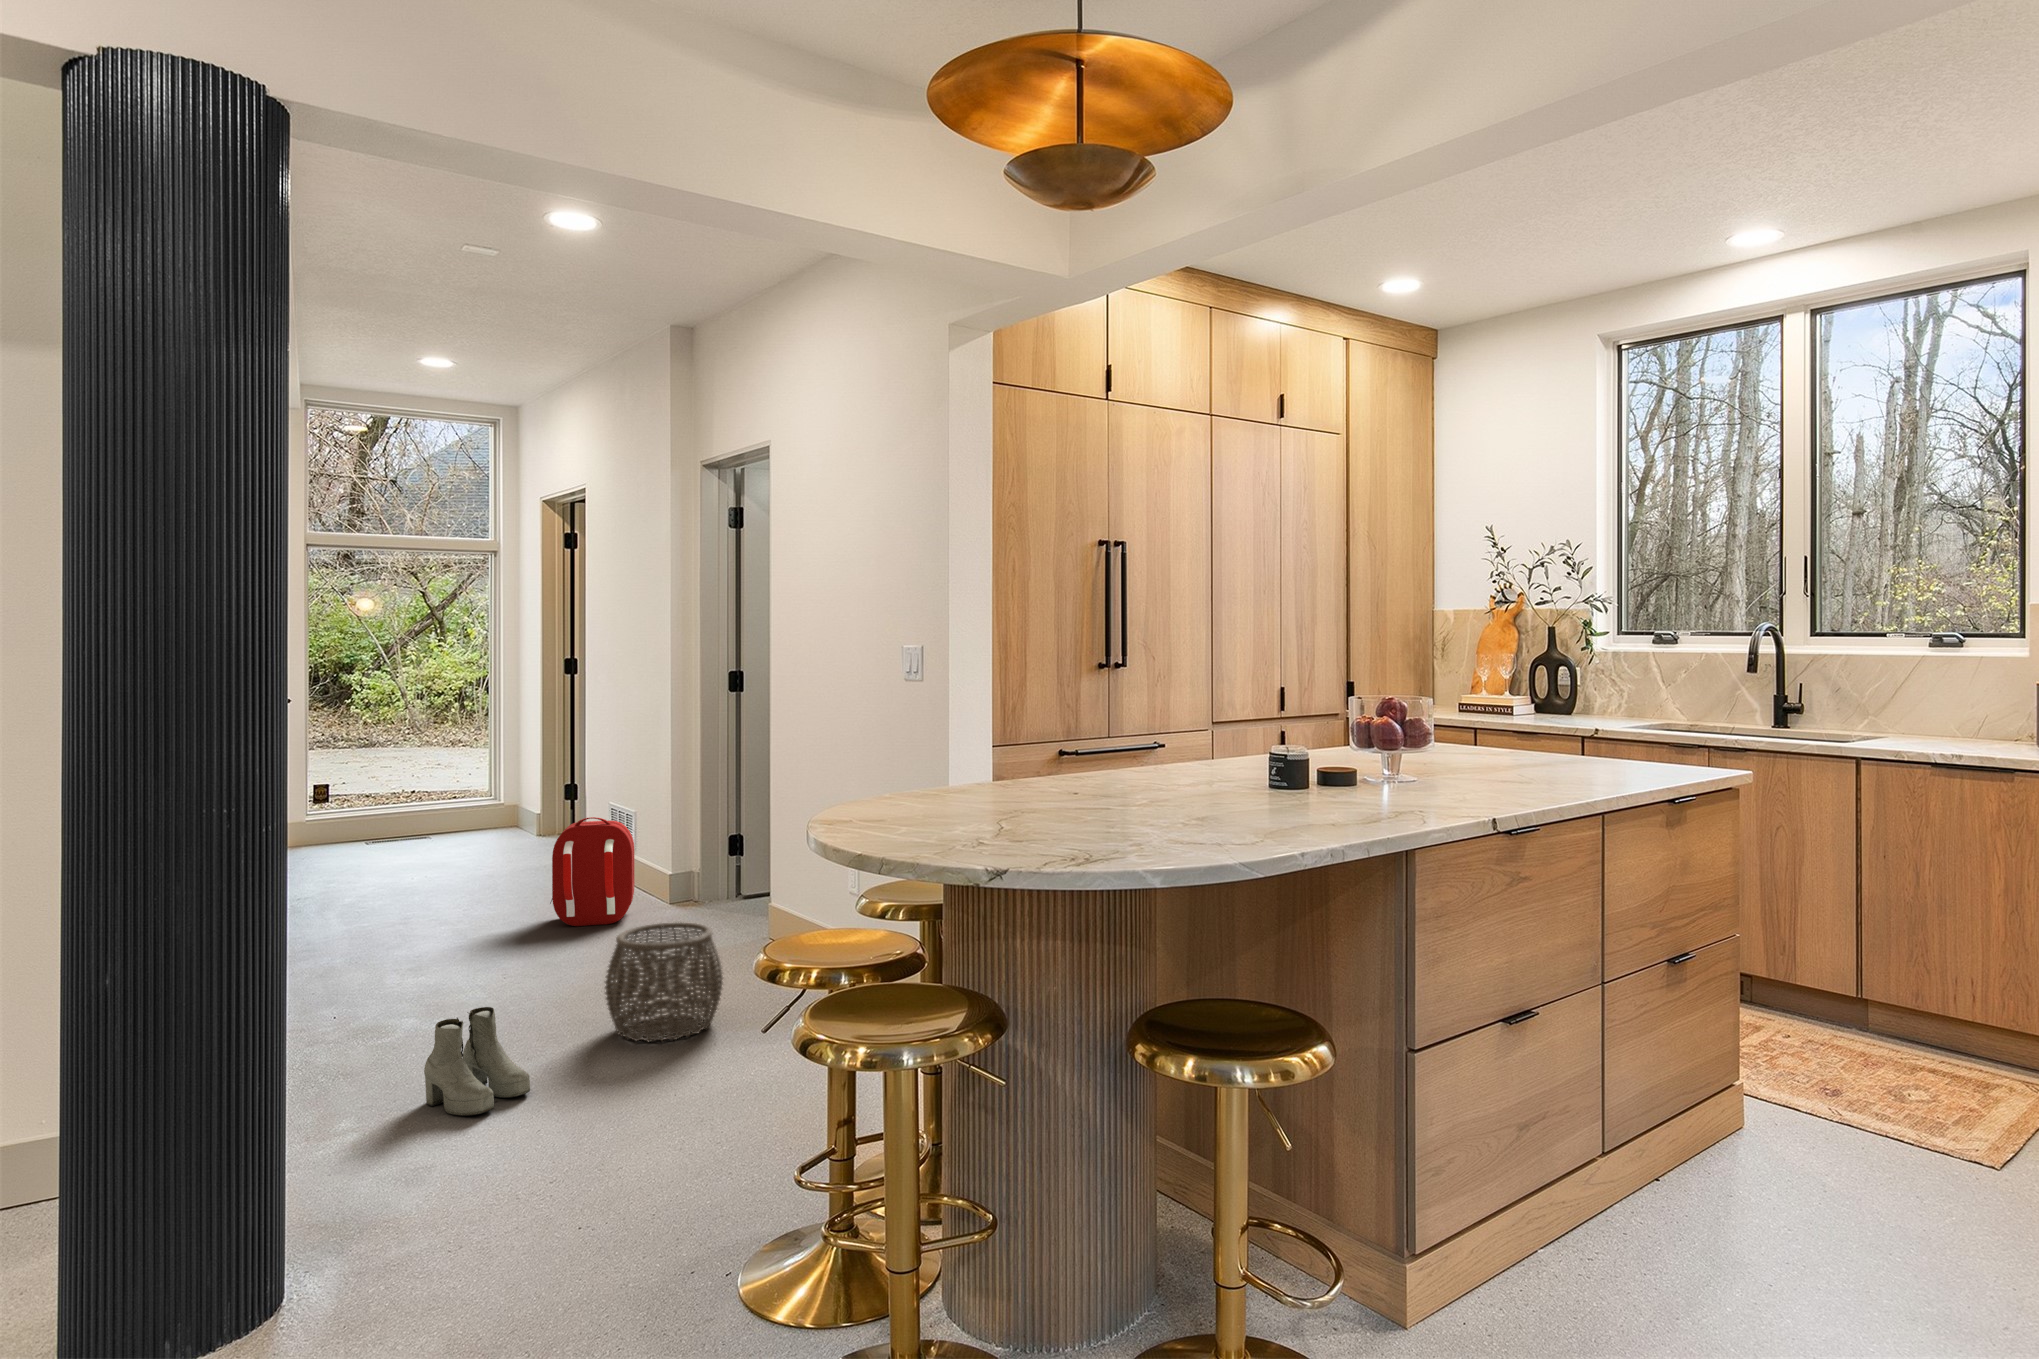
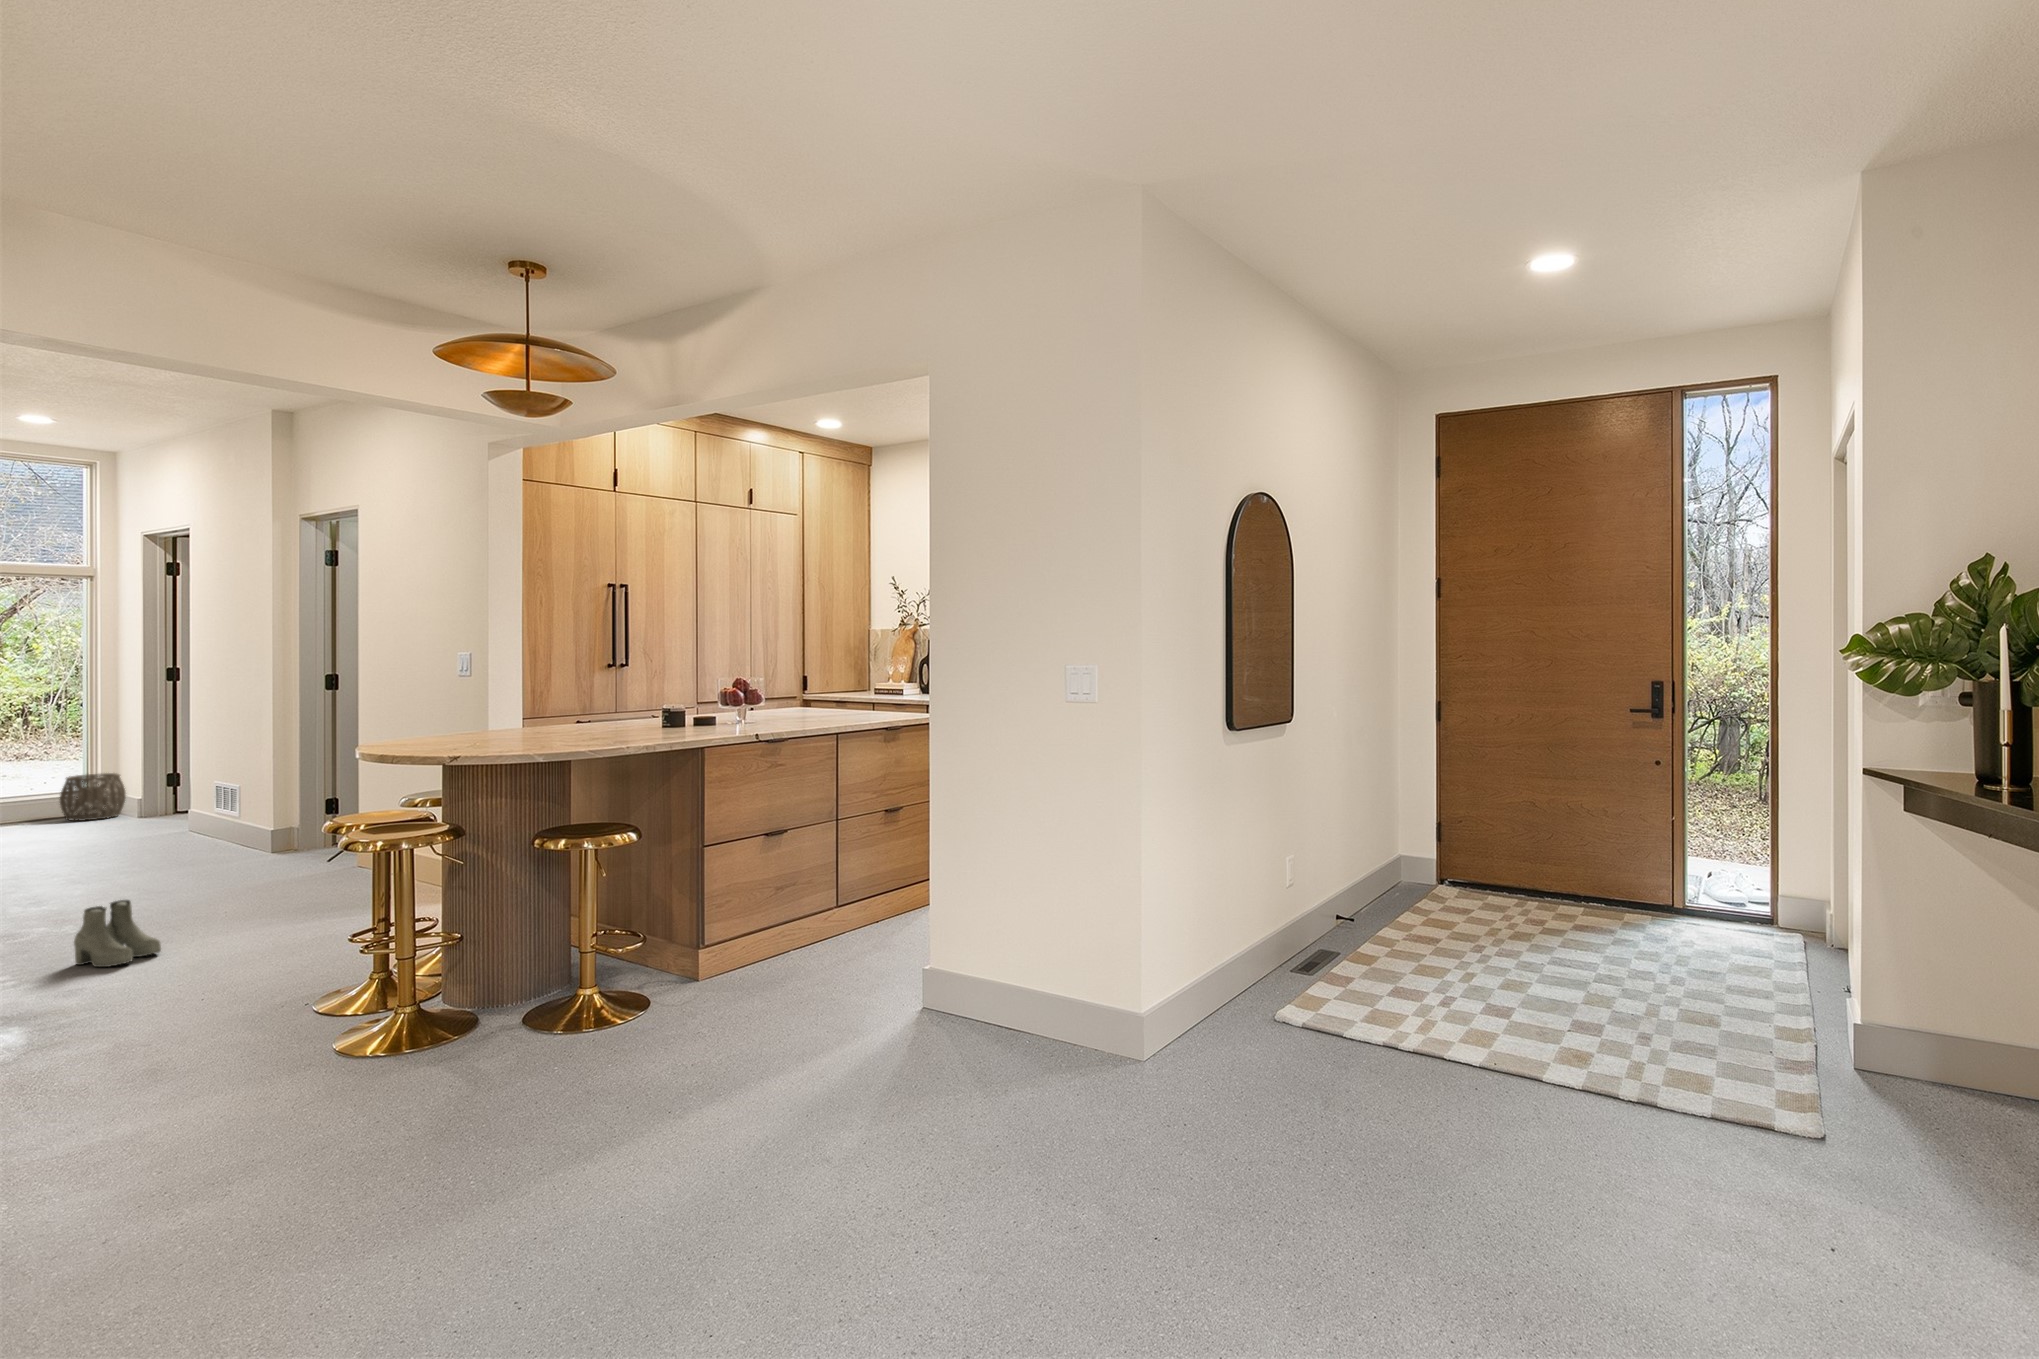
backpack: present [550,817,635,926] -> none [161,787,239,871]
woven basket: present [605,923,723,1042] -> present [60,773,126,821]

